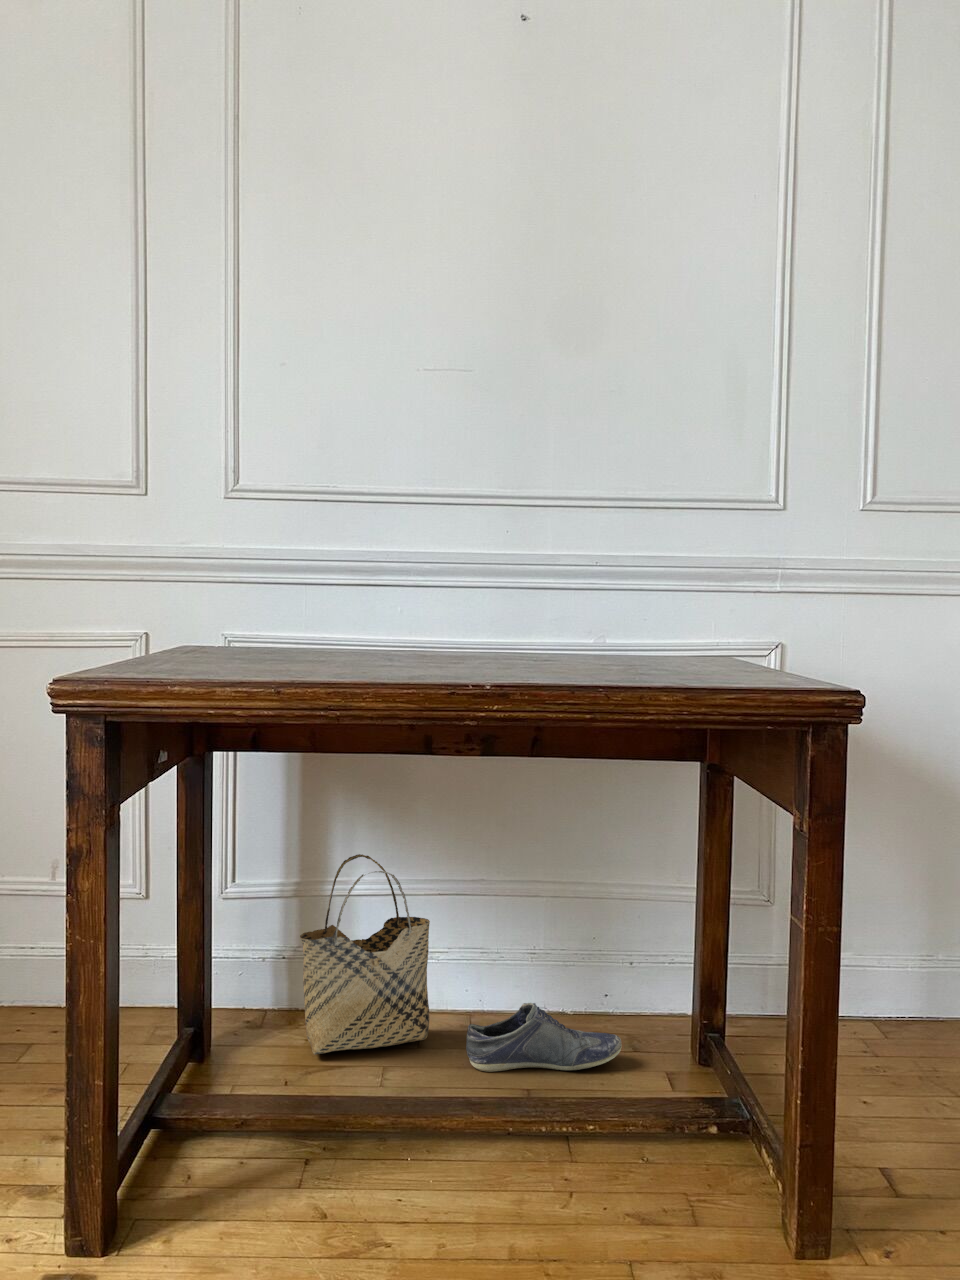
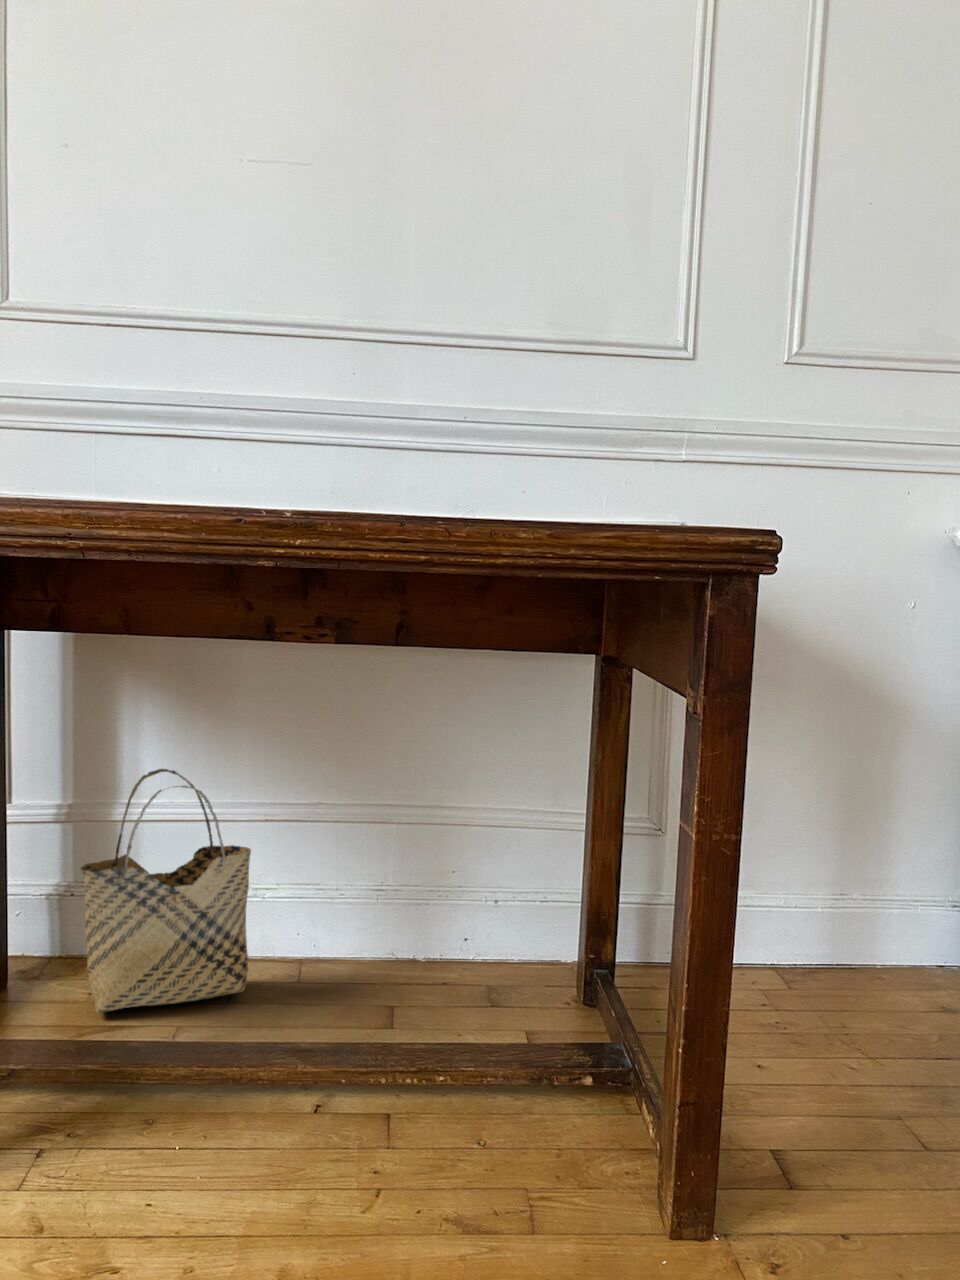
shoe: present [466,1003,622,1072] -> none [290,945,480,1028]

